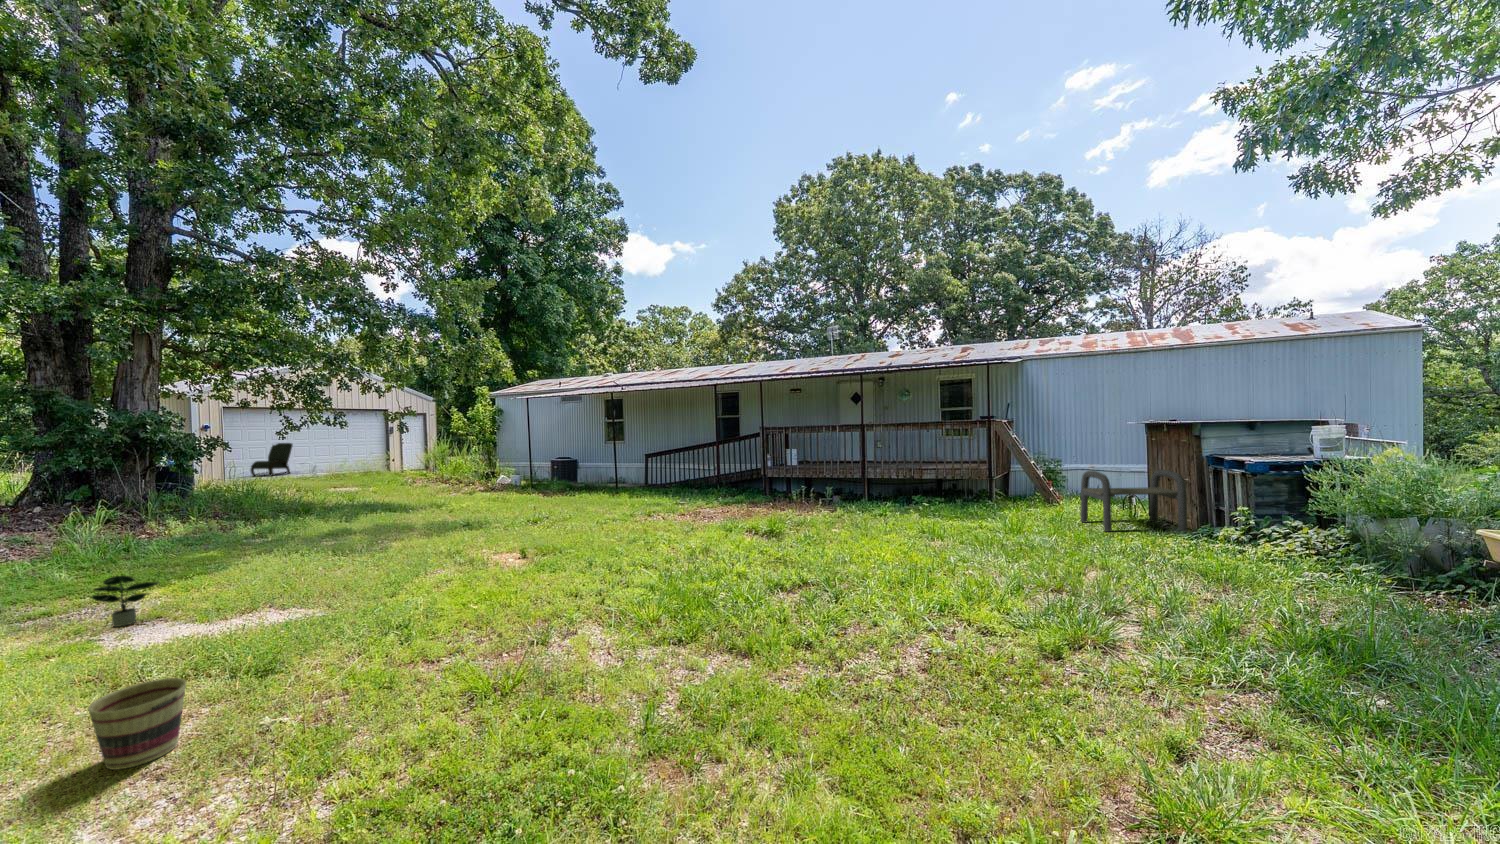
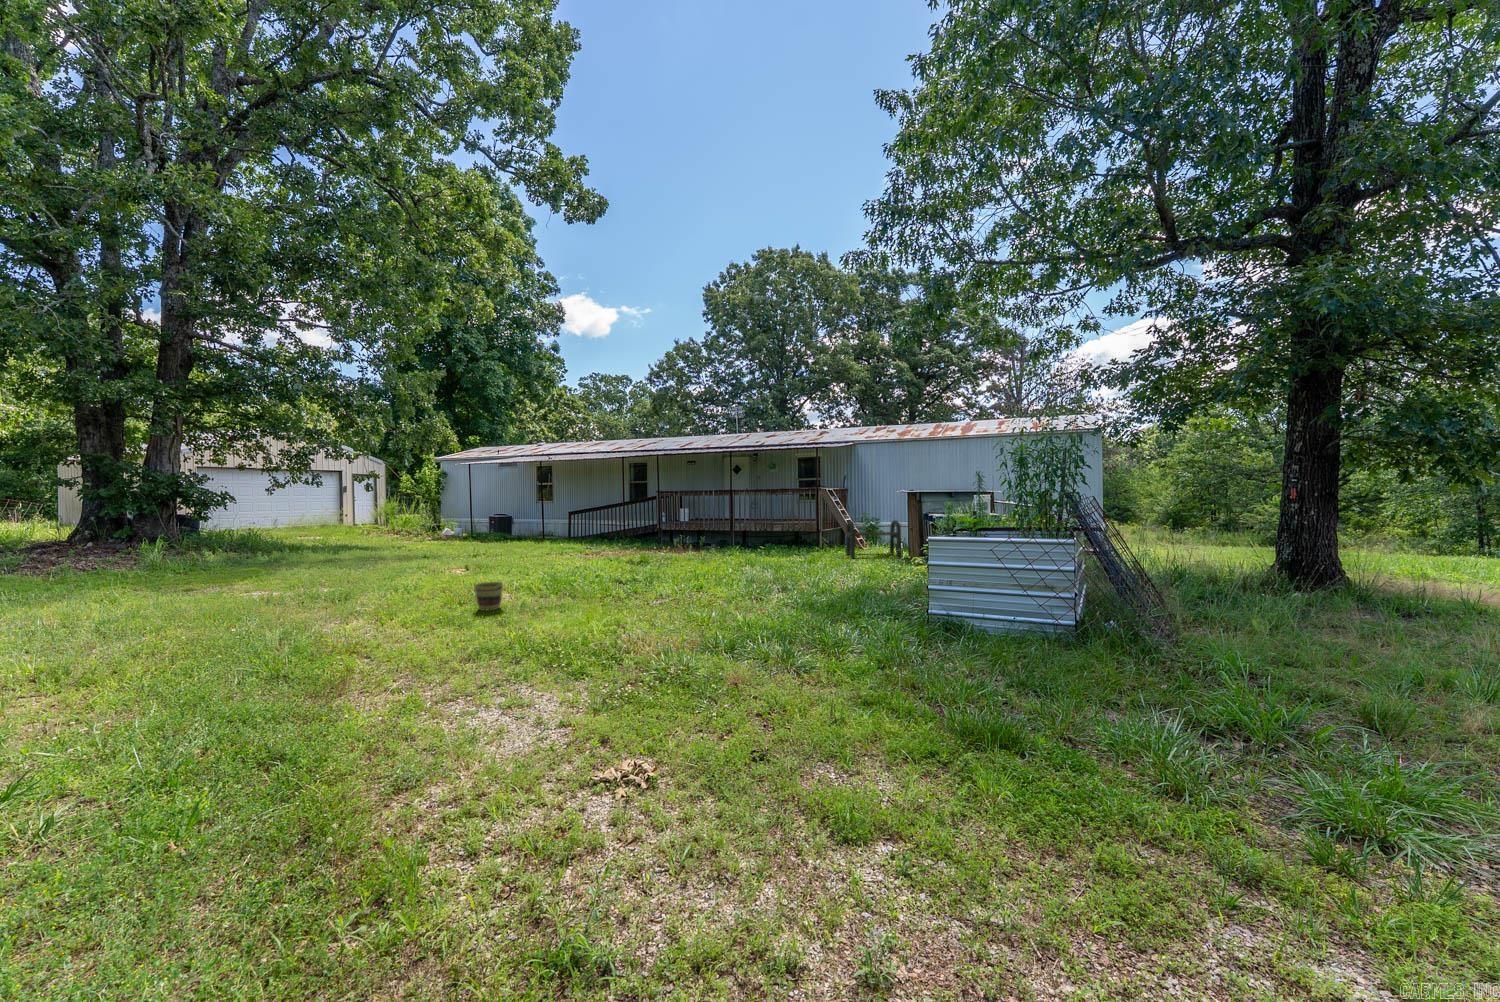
lounge chair: present [251,443,293,476] -> none [219,499,256,528]
potted plant: present [92,575,158,627] -> none [224,564,258,592]
basket: present [88,678,186,770] -> present [475,582,503,611]

